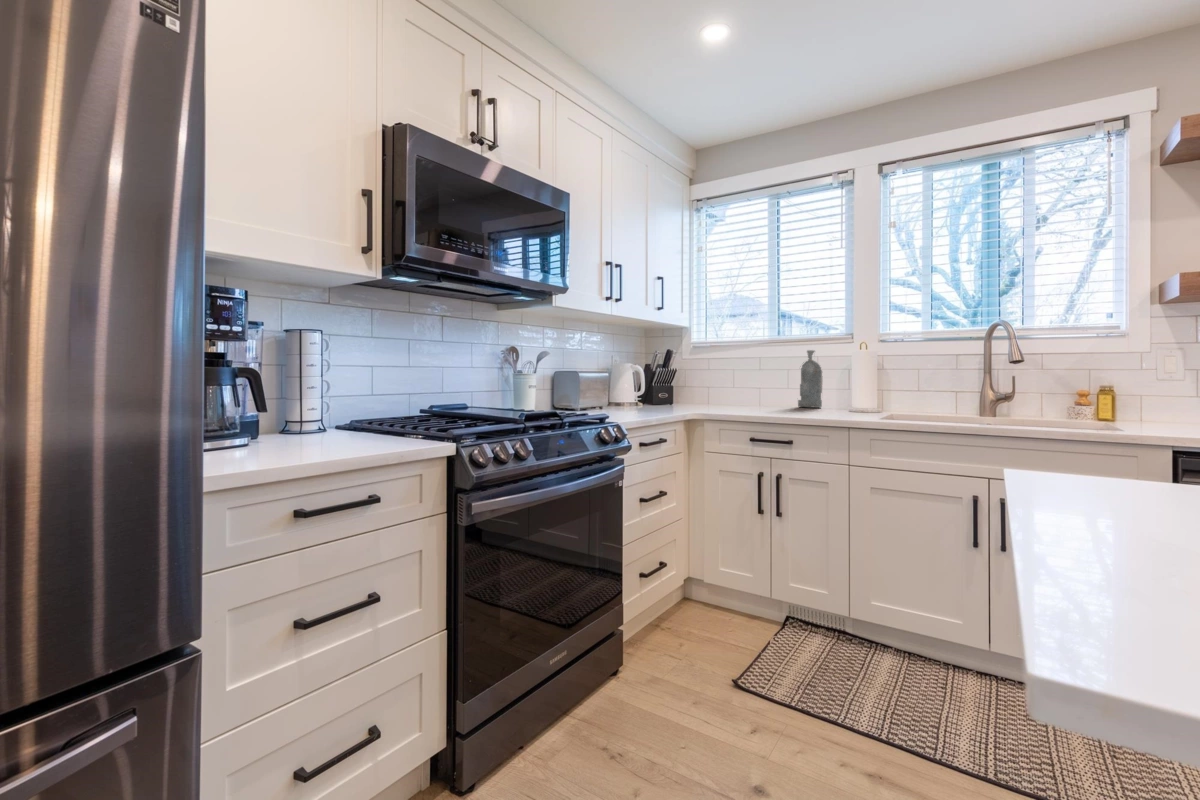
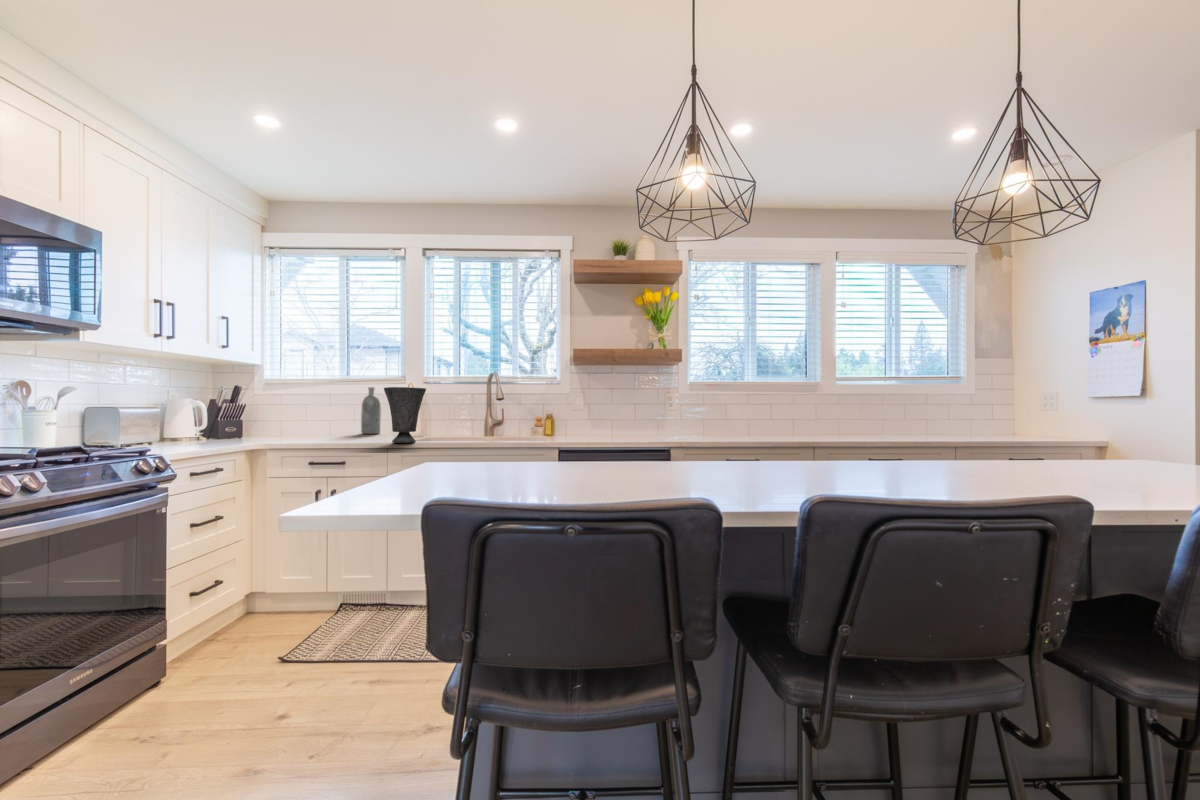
vase: none [845,345,905,421] -> present [384,387,426,443]

